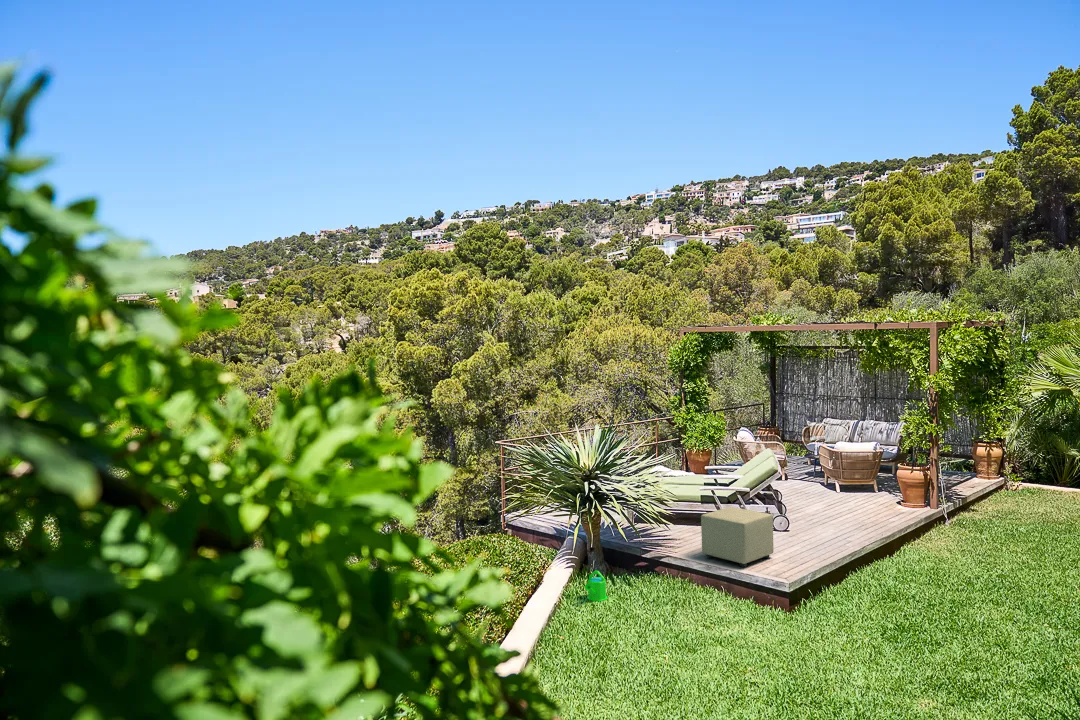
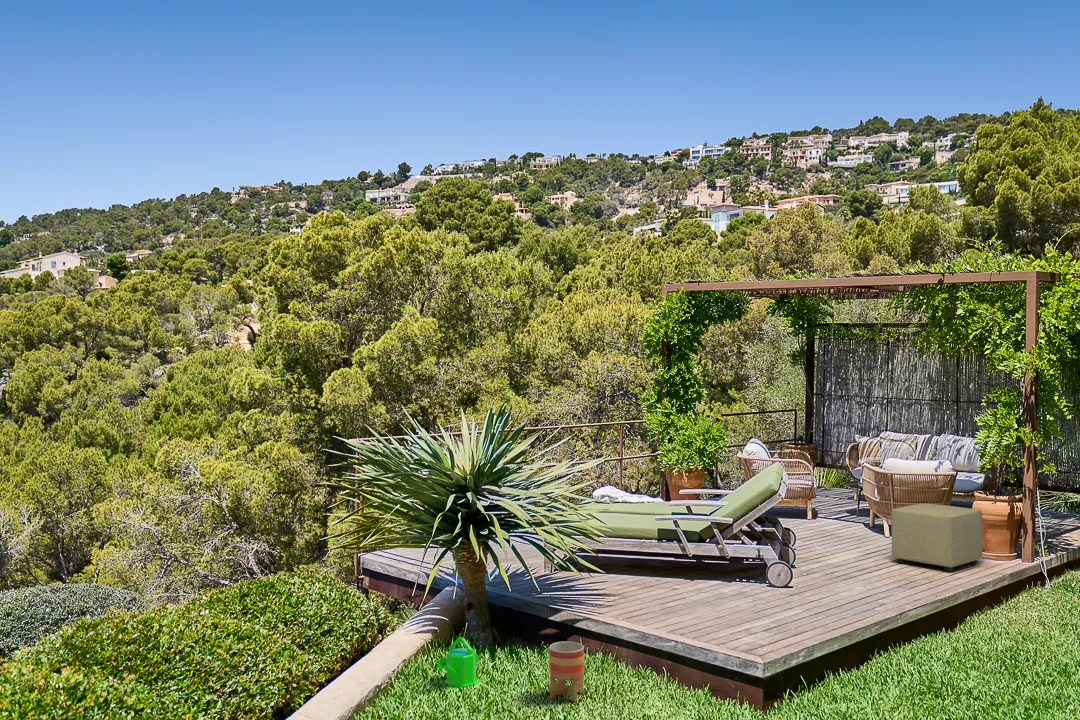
ottoman: present [701,507,774,567] -> present [891,503,982,572]
planter: none [655,572,678,609] -> present [549,641,584,702]

